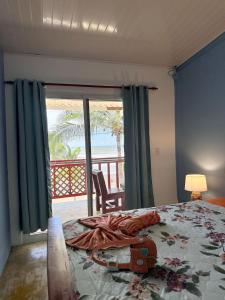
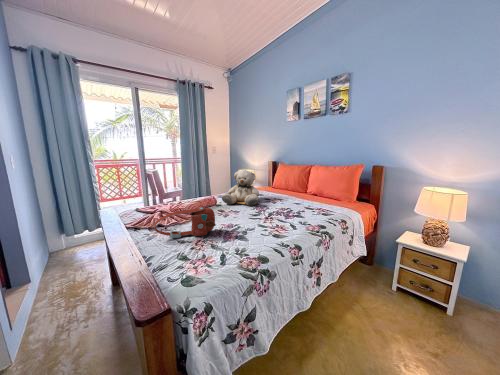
teddy bear: none [166,182,213,230] -> present [222,170,259,206]

